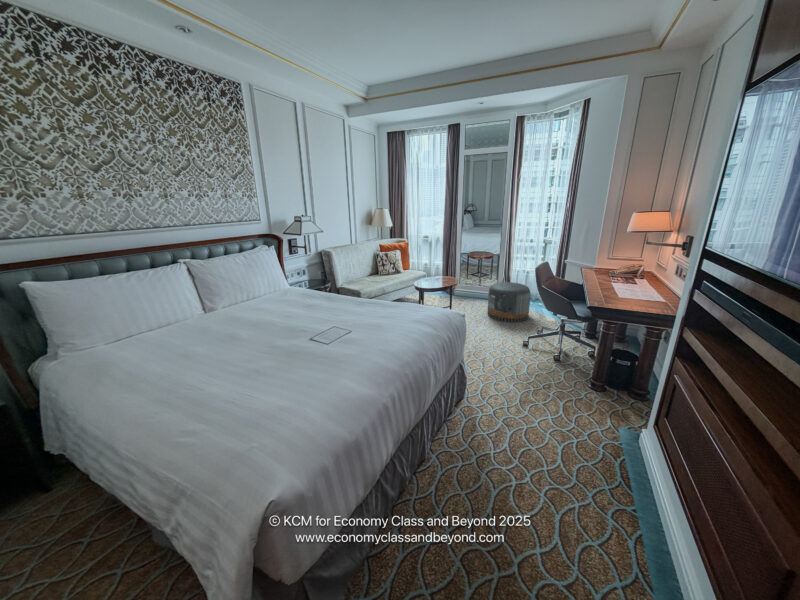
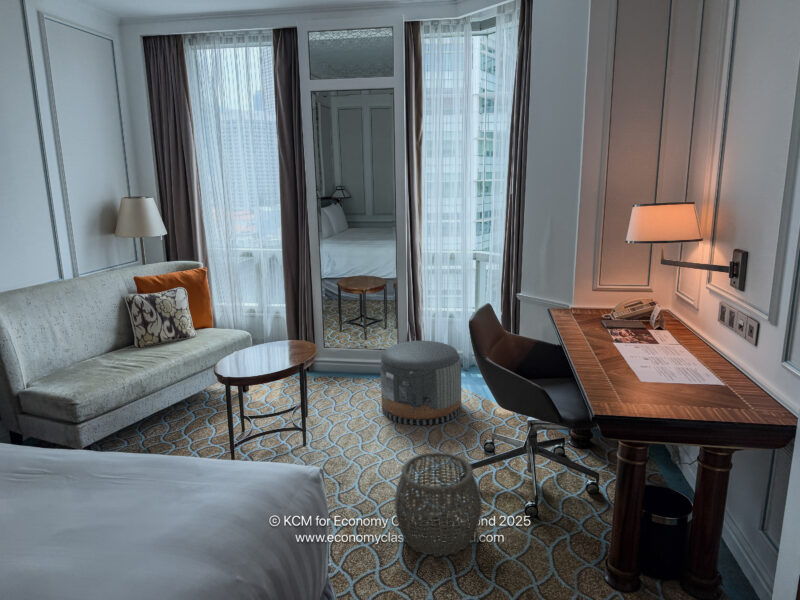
woven basket: none [493,325,534,367] -> present [394,452,482,557]

